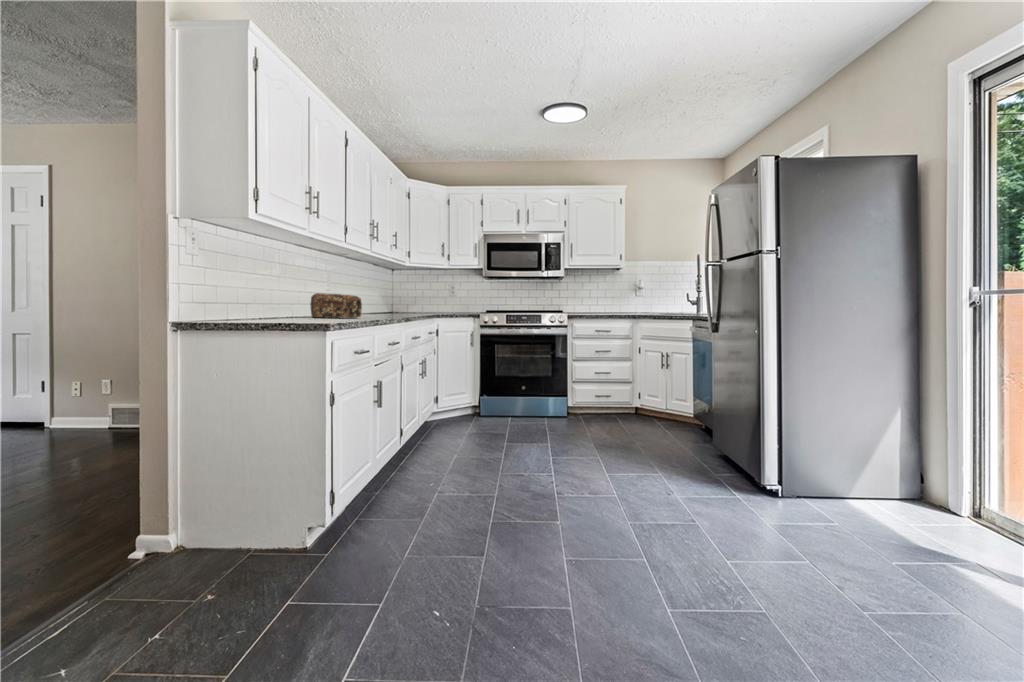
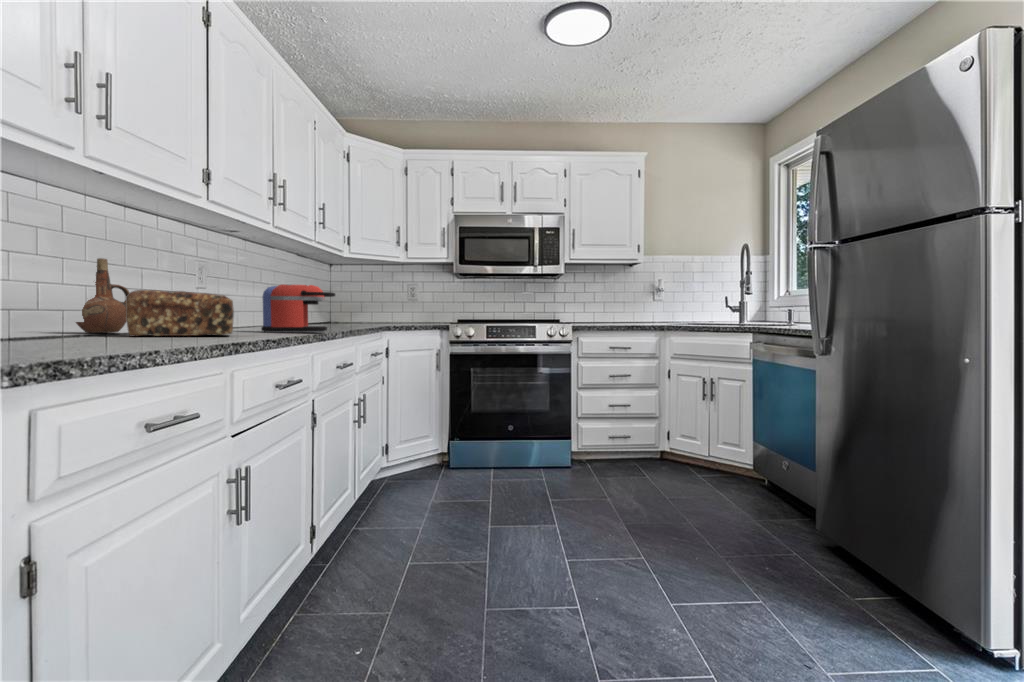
ceramic pitcher: none [279,276,304,317] -> present [76,258,129,333]
coffee maker: none [367,288,410,318] -> present [261,284,335,333]

